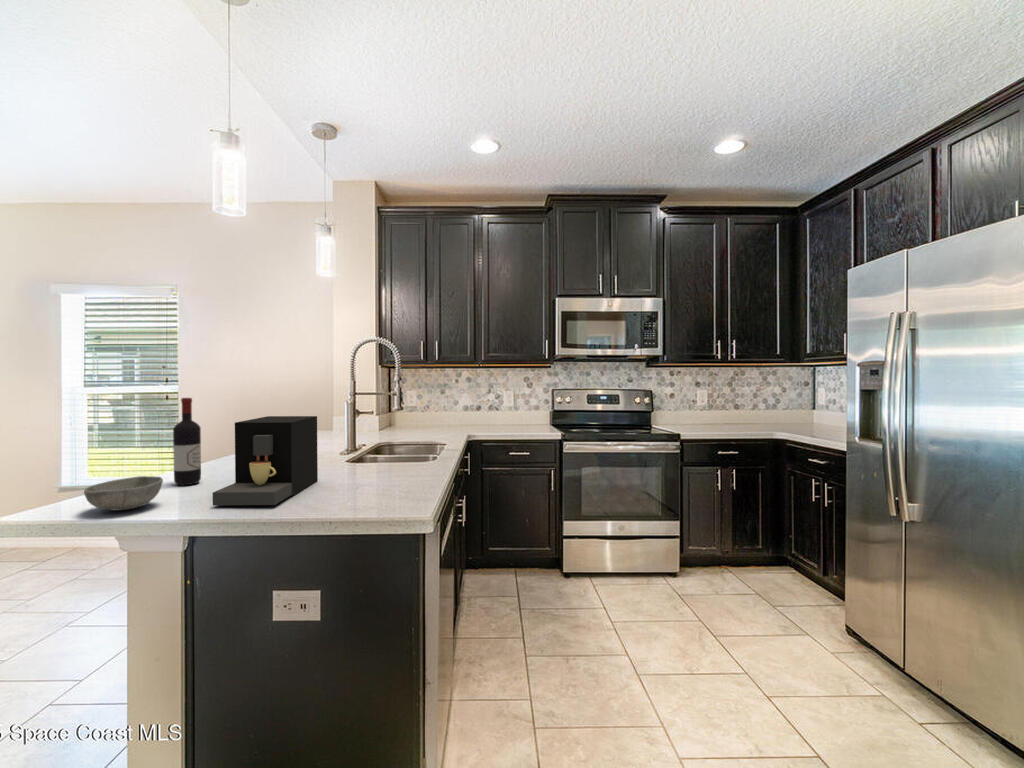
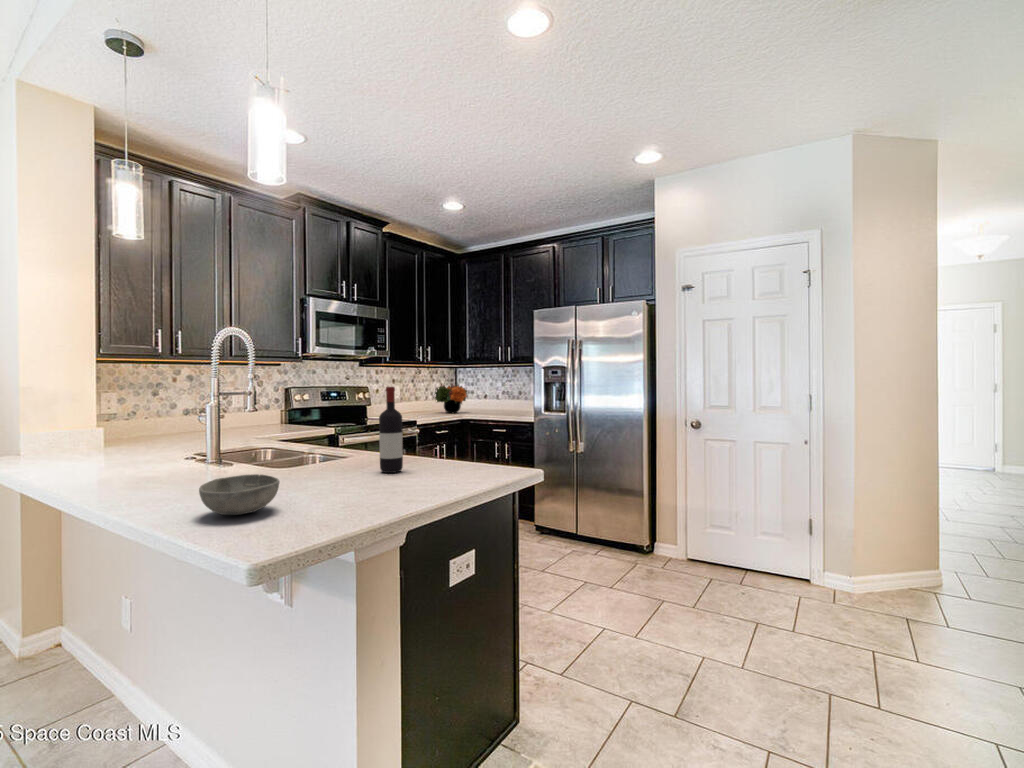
flower arrangement: none [768,388,825,430] -> present [435,383,467,413]
wine bottle: present [173,398,201,485] -> present [379,387,403,473]
coffee maker: present [213,416,318,505] -> none [253,405,371,492]

